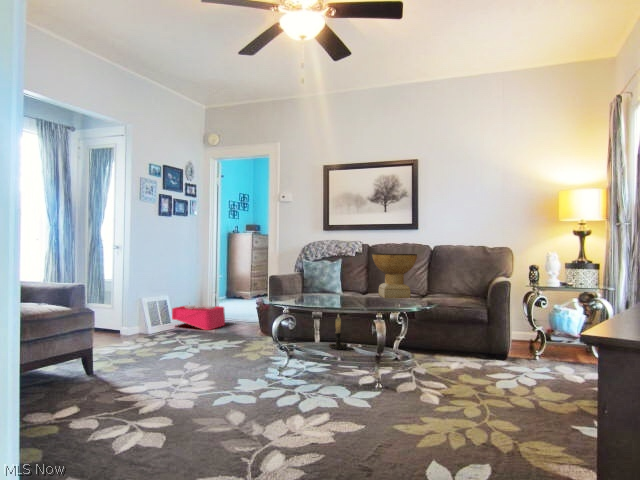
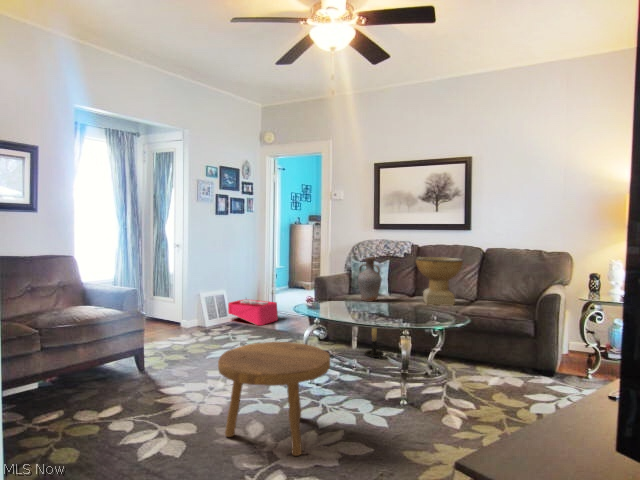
vase: none [316,253,339,297] -> present [358,257,382,301]
footstool: none [200,326,318,437] -> present [218,342,330,456]

